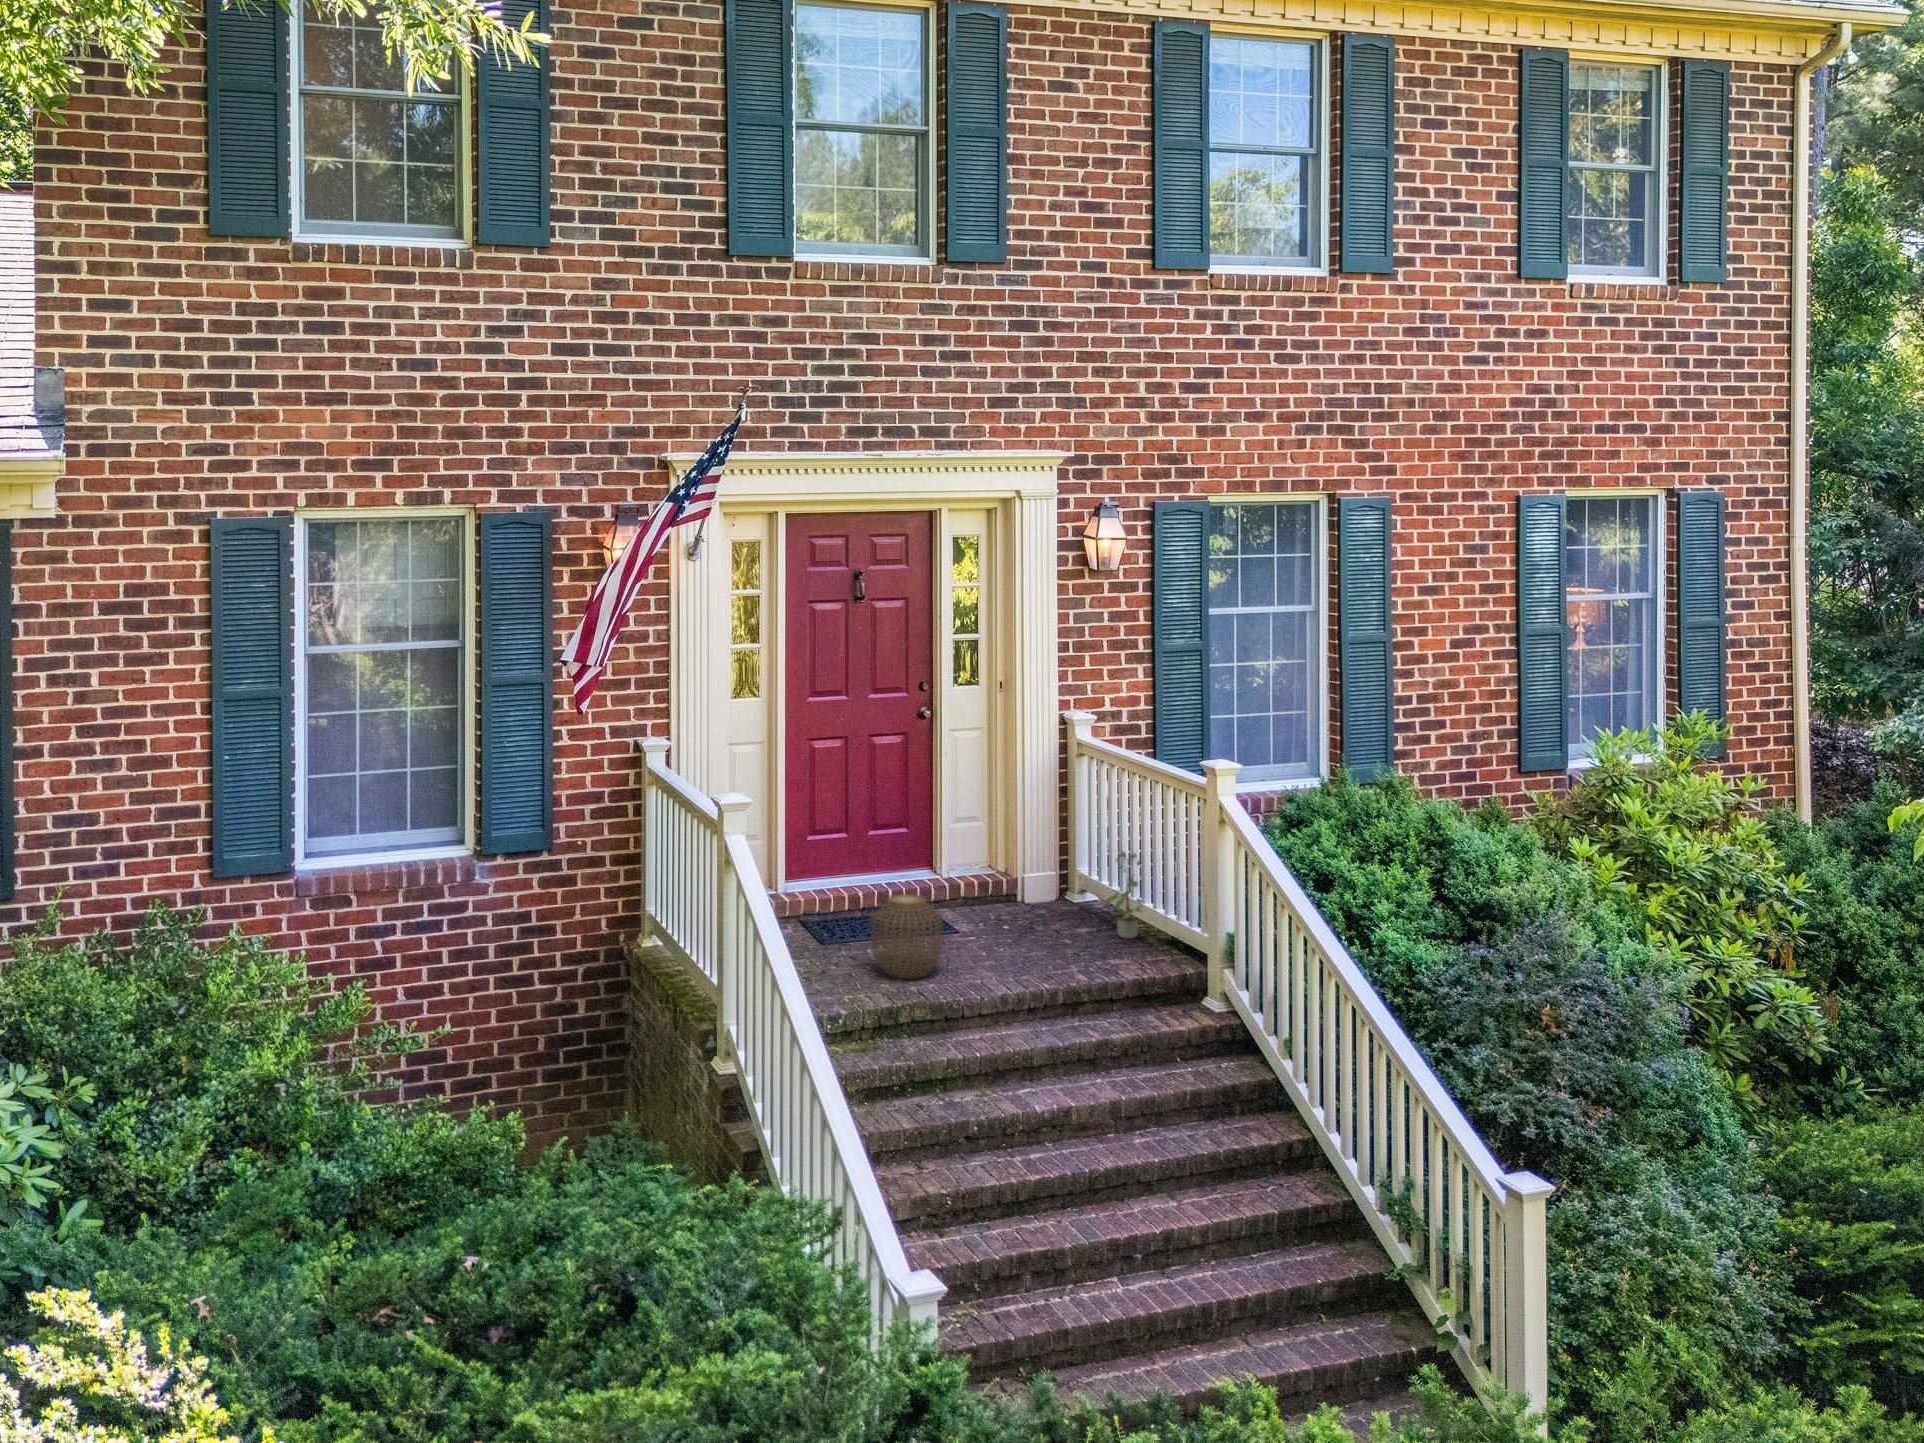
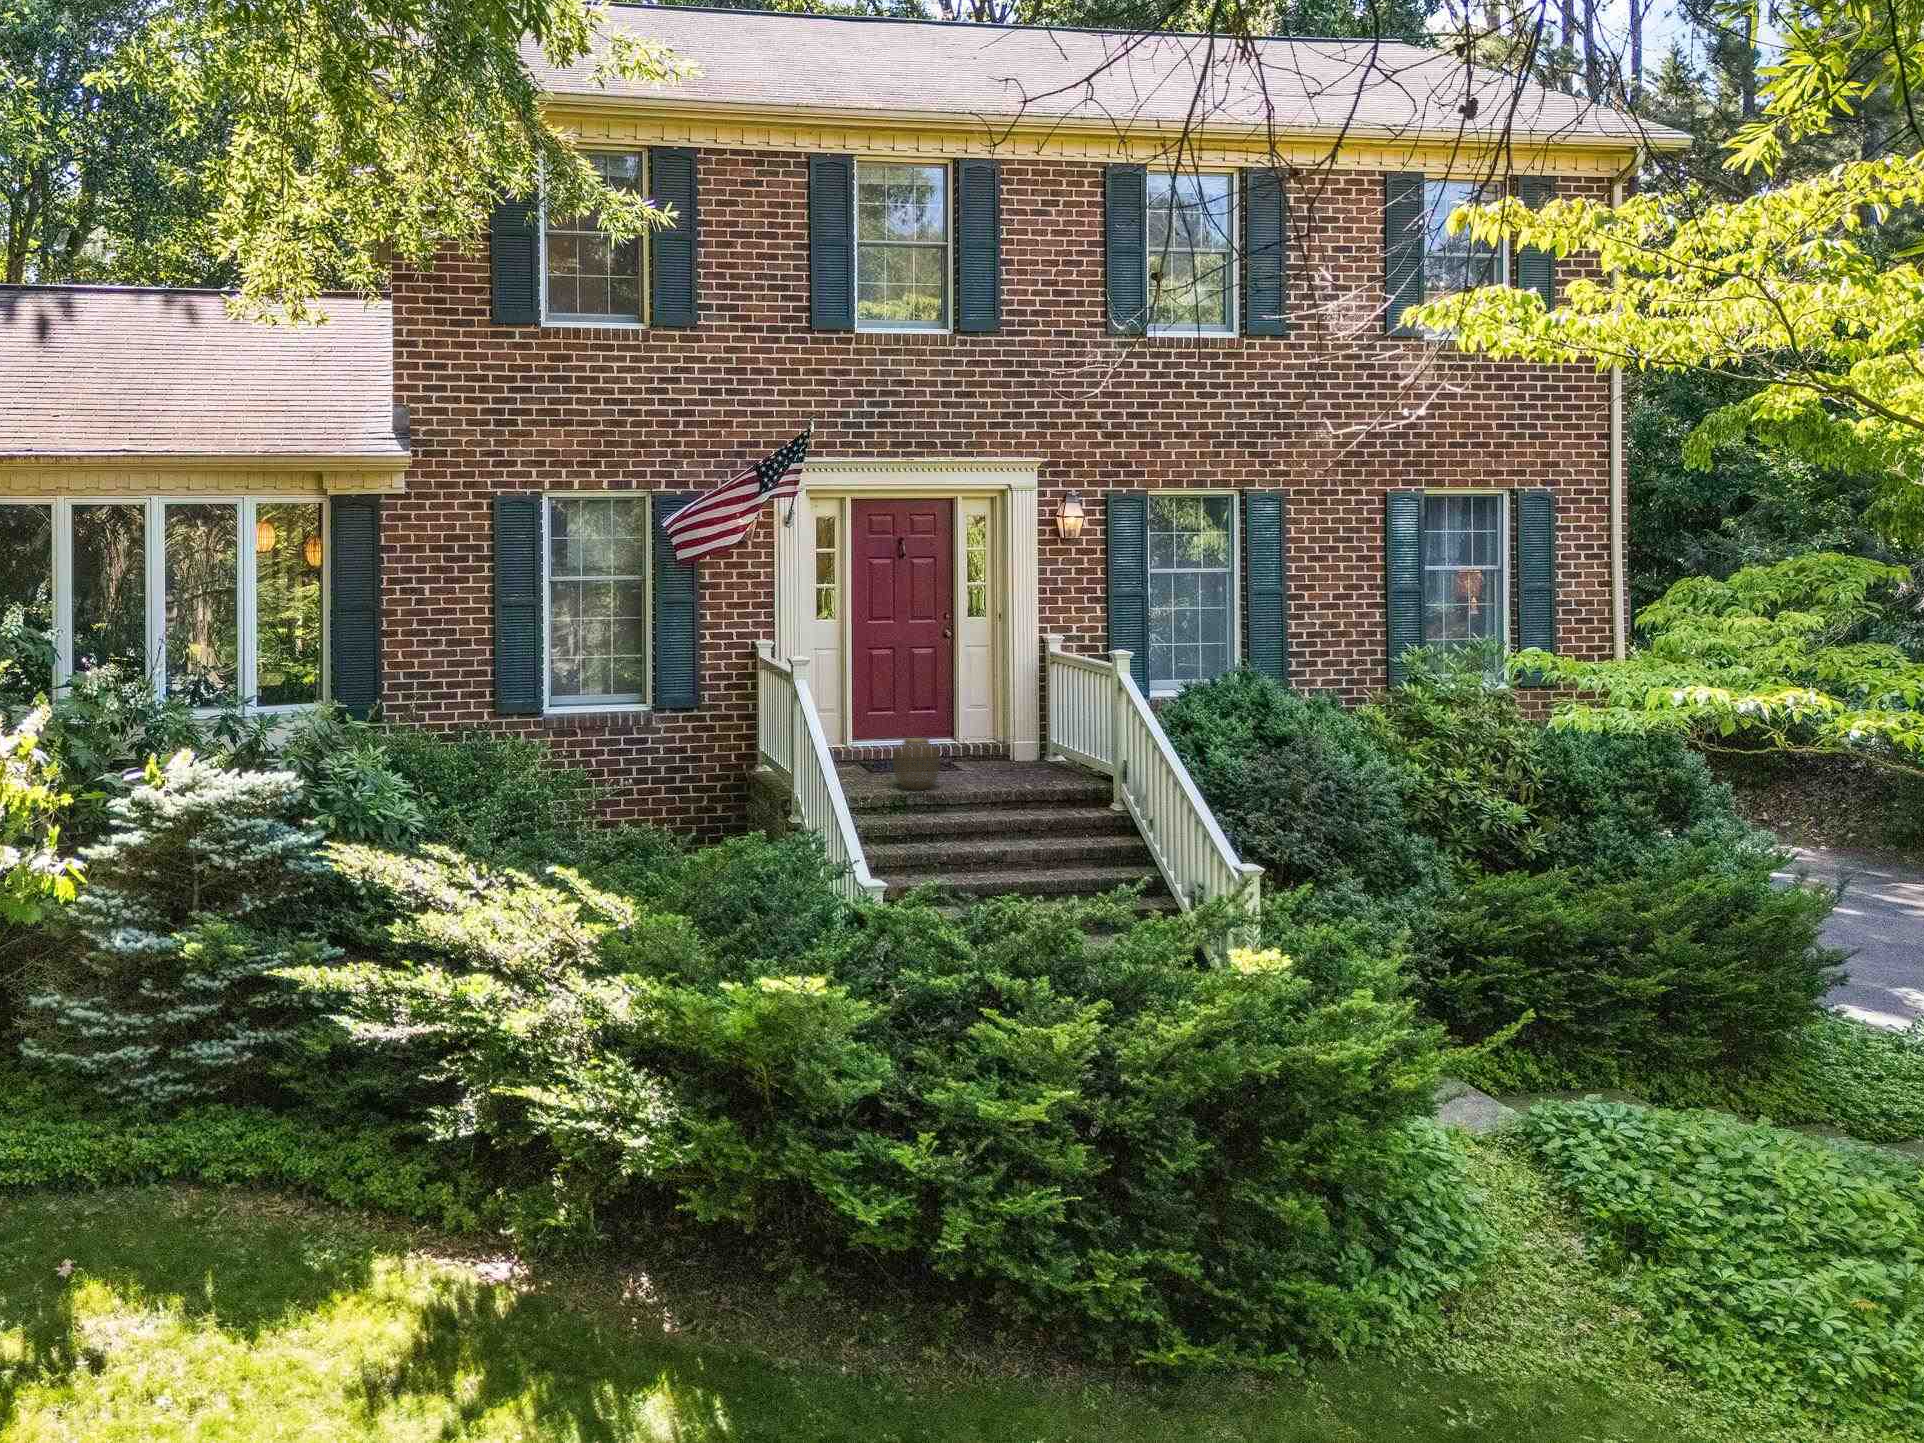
potted plant: present [1106,851,1142,939] -> none [1058,719,1083,778]

